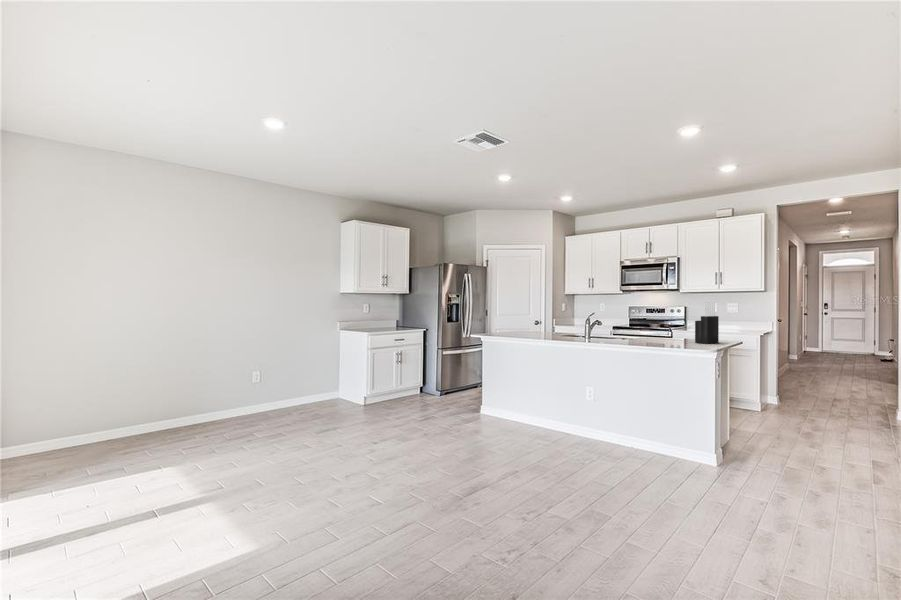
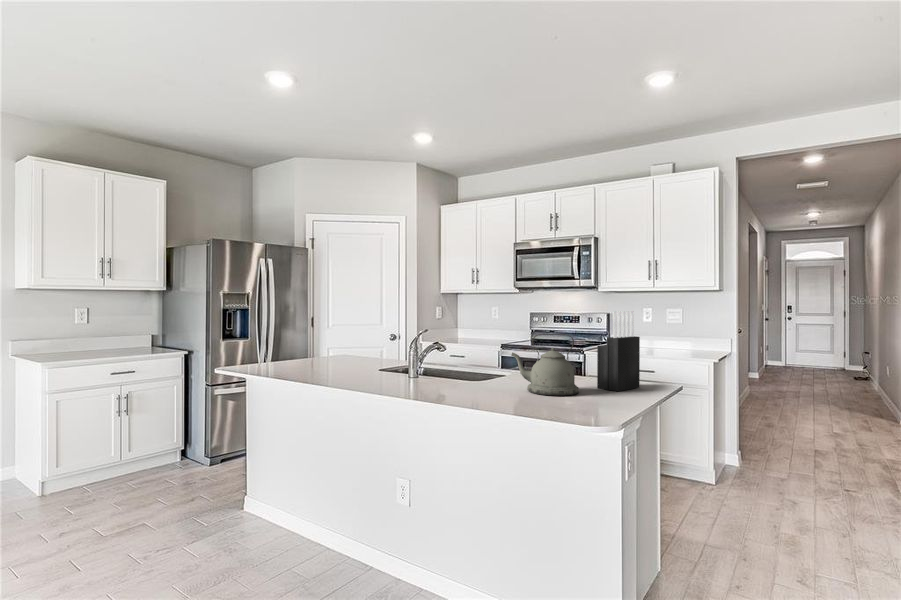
kettle: none [649,314,687,344] -> present [511,334,579,396]

